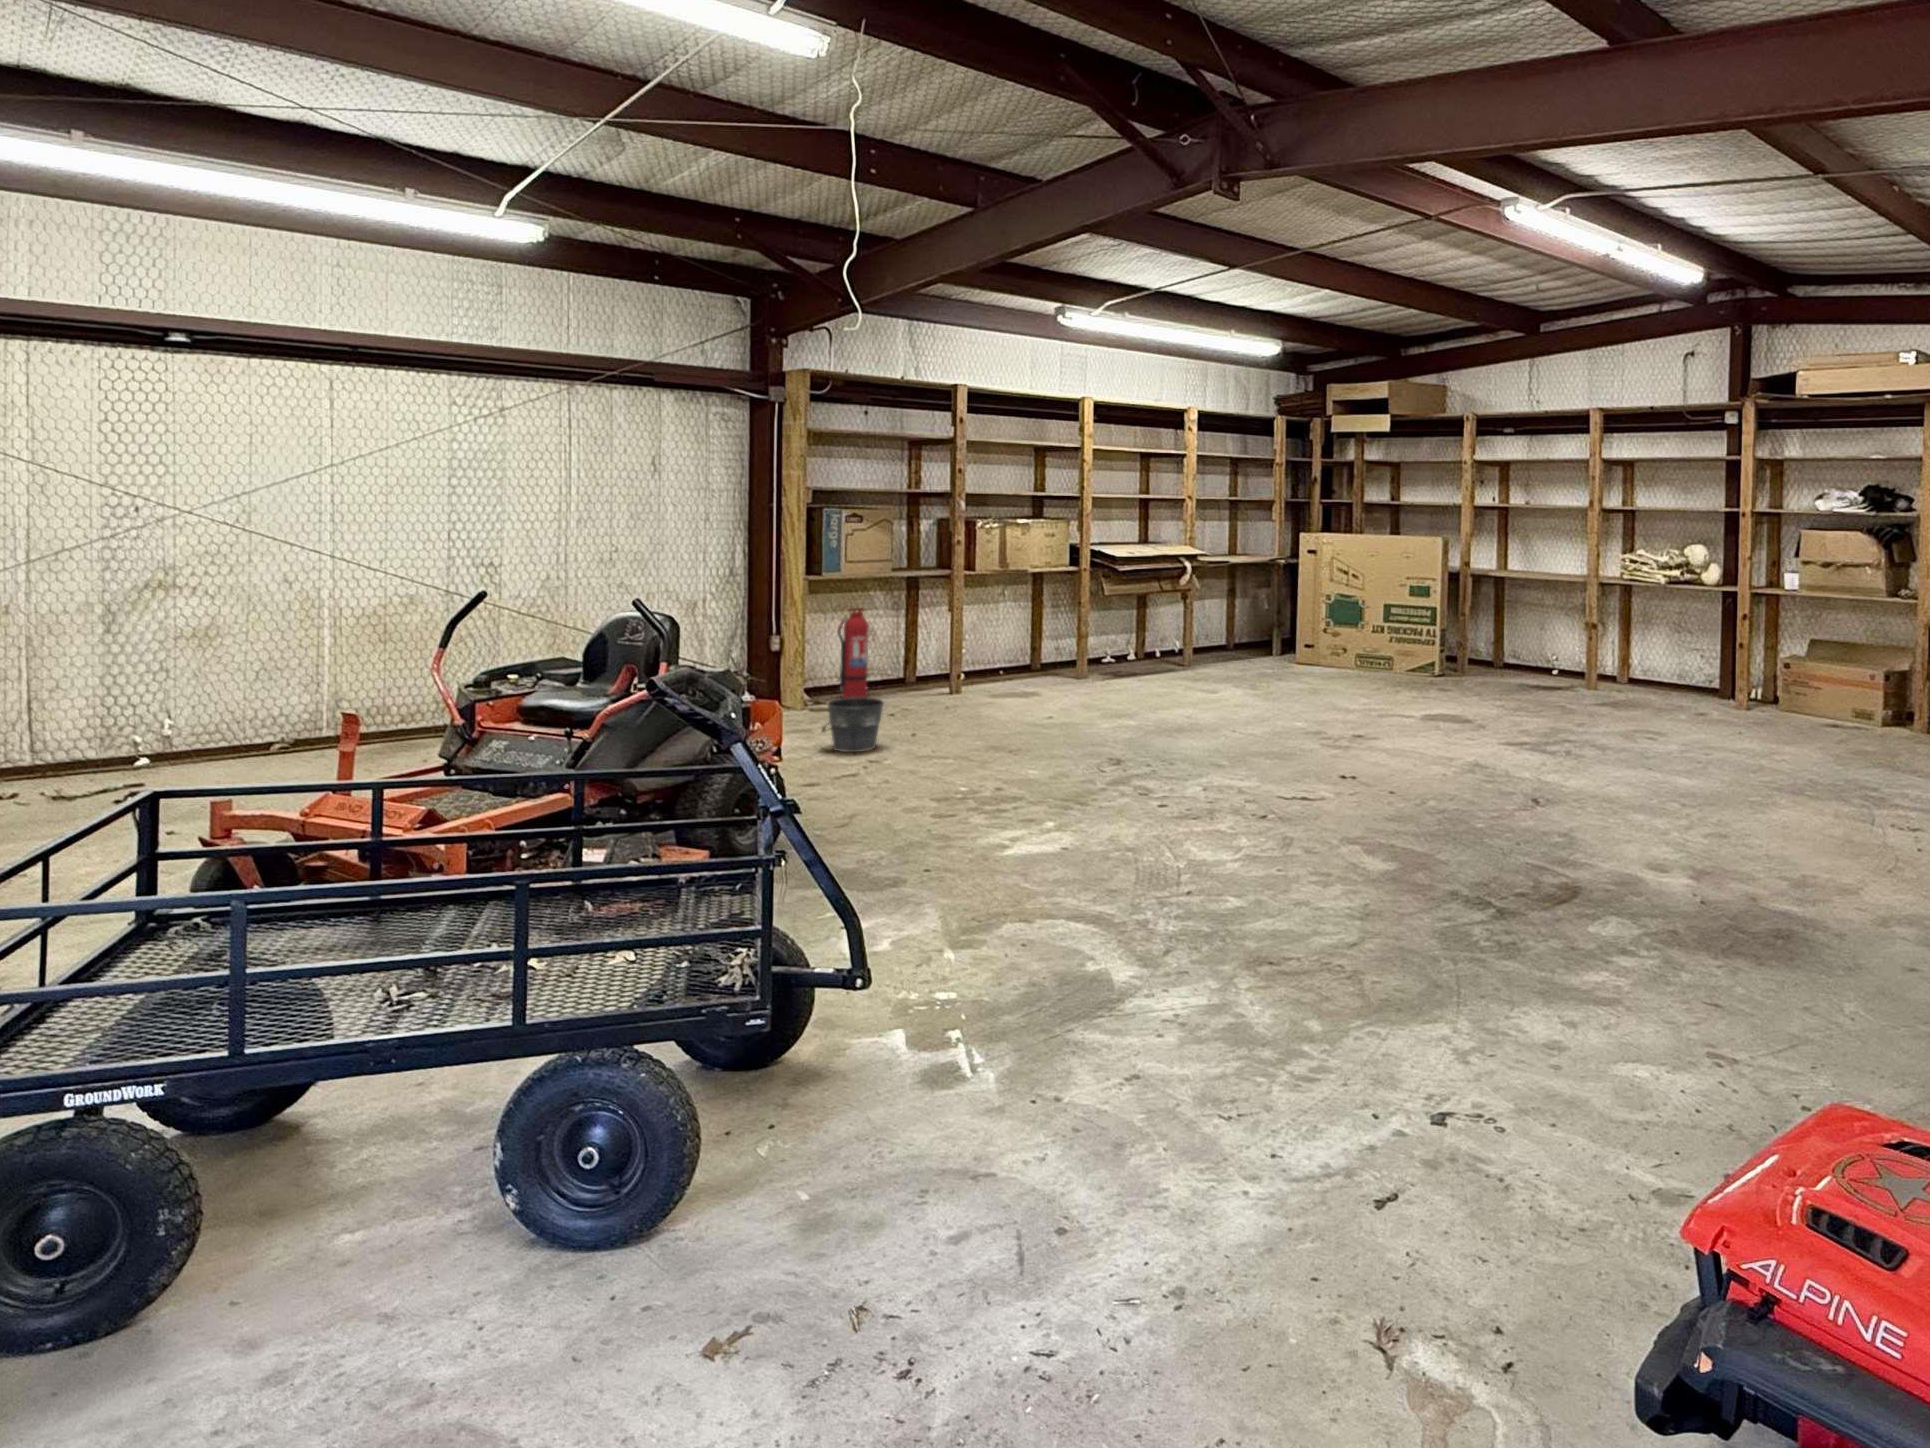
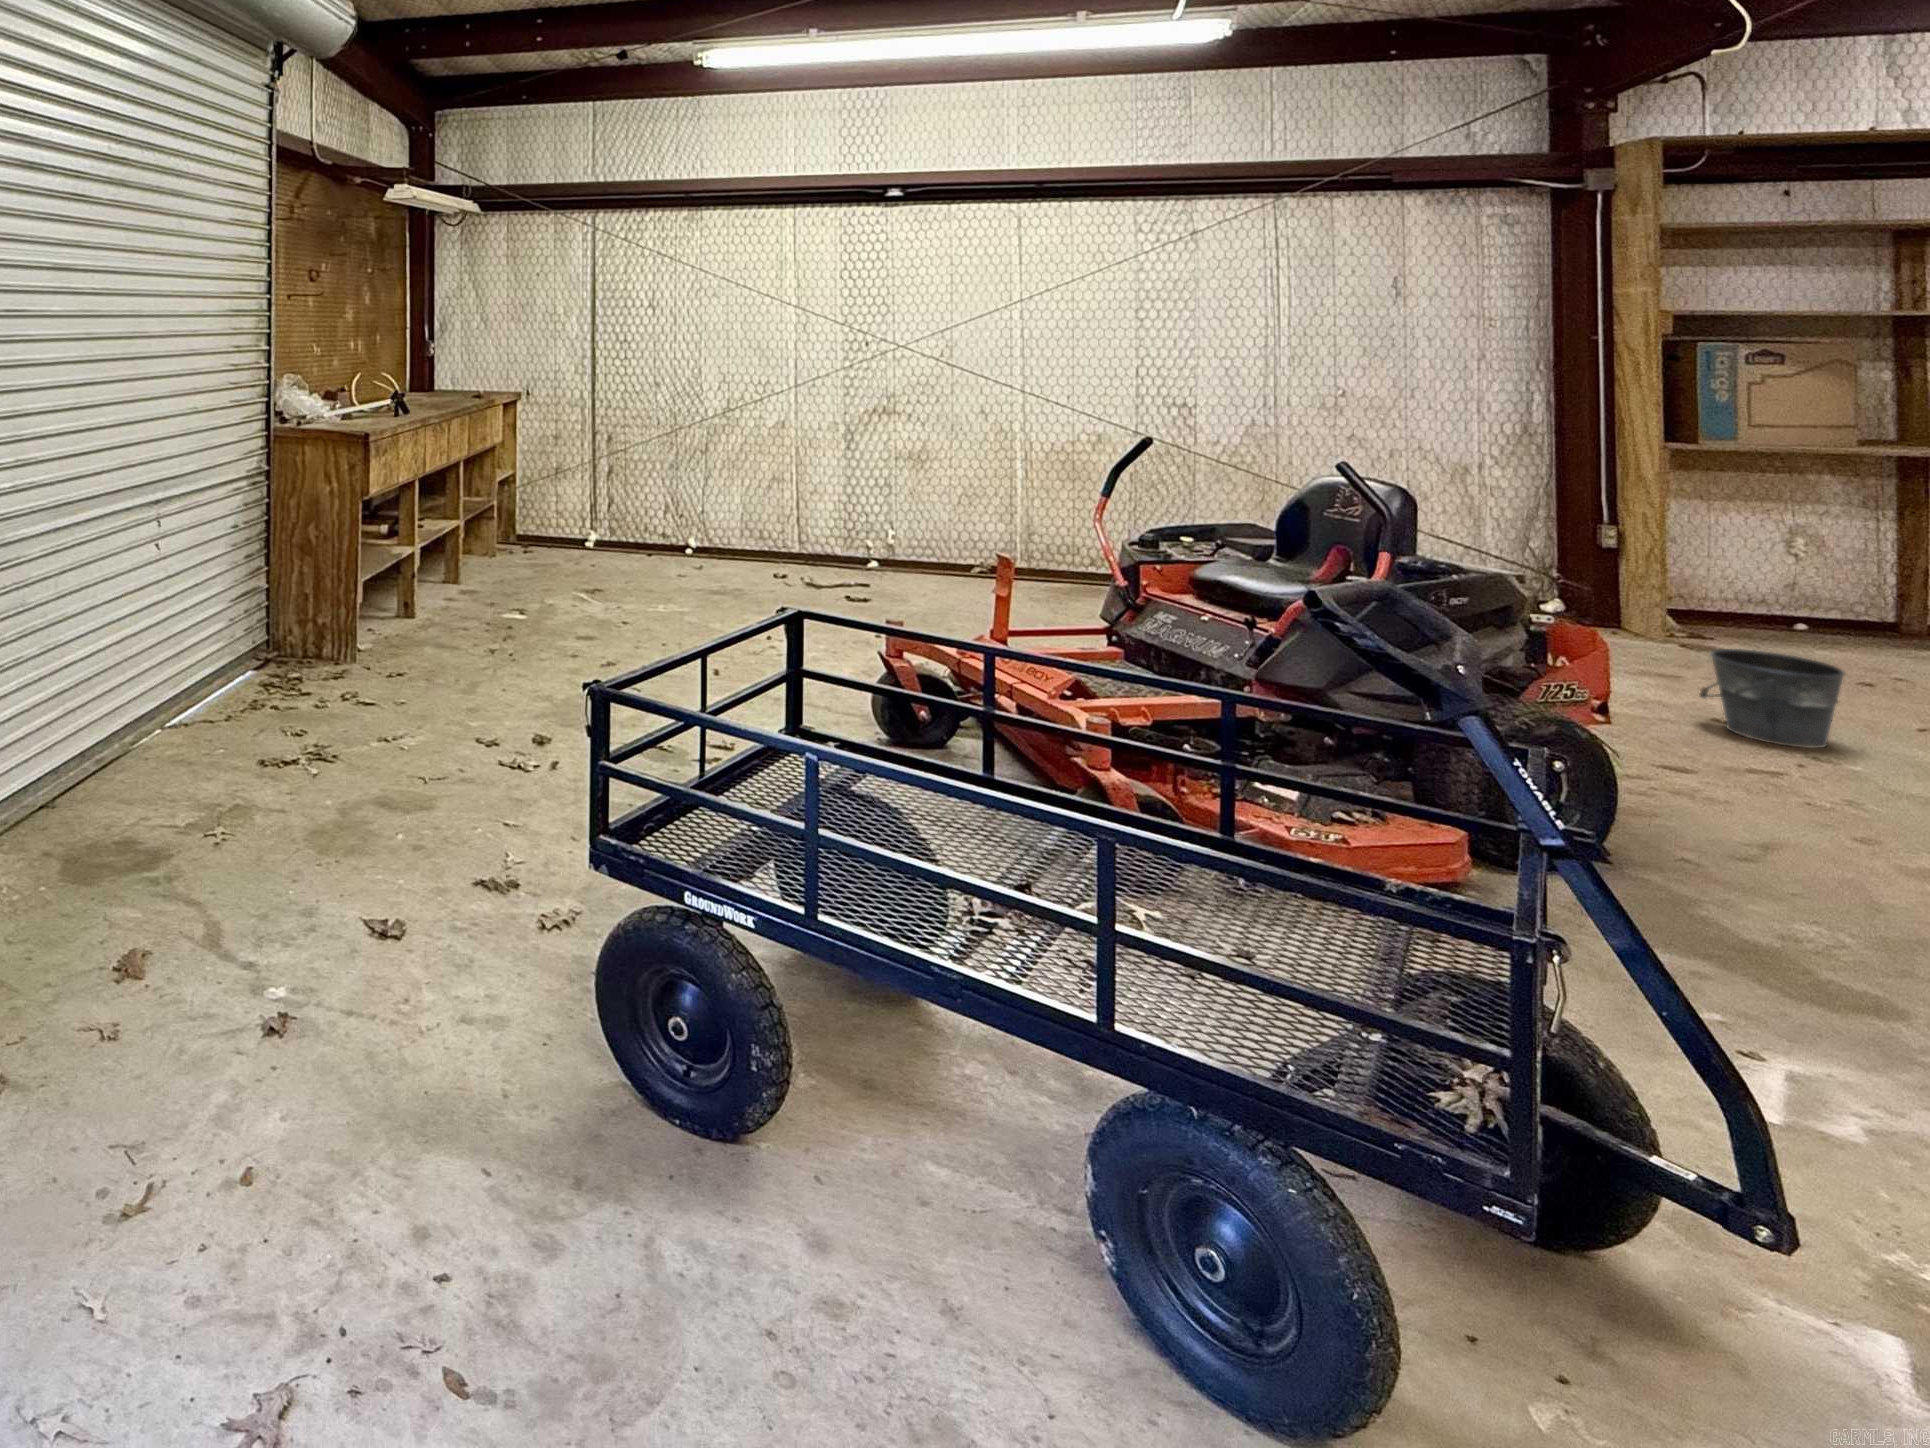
fire extinguisher: present [838,608,868,698] -> none [1734,505,1807,654]

